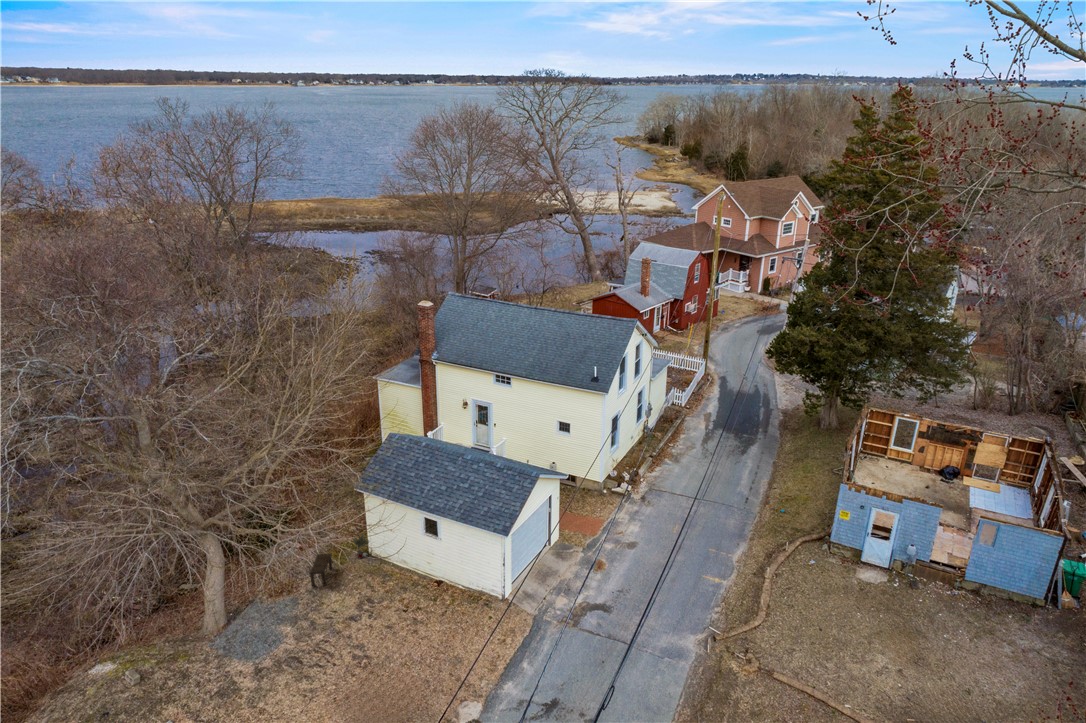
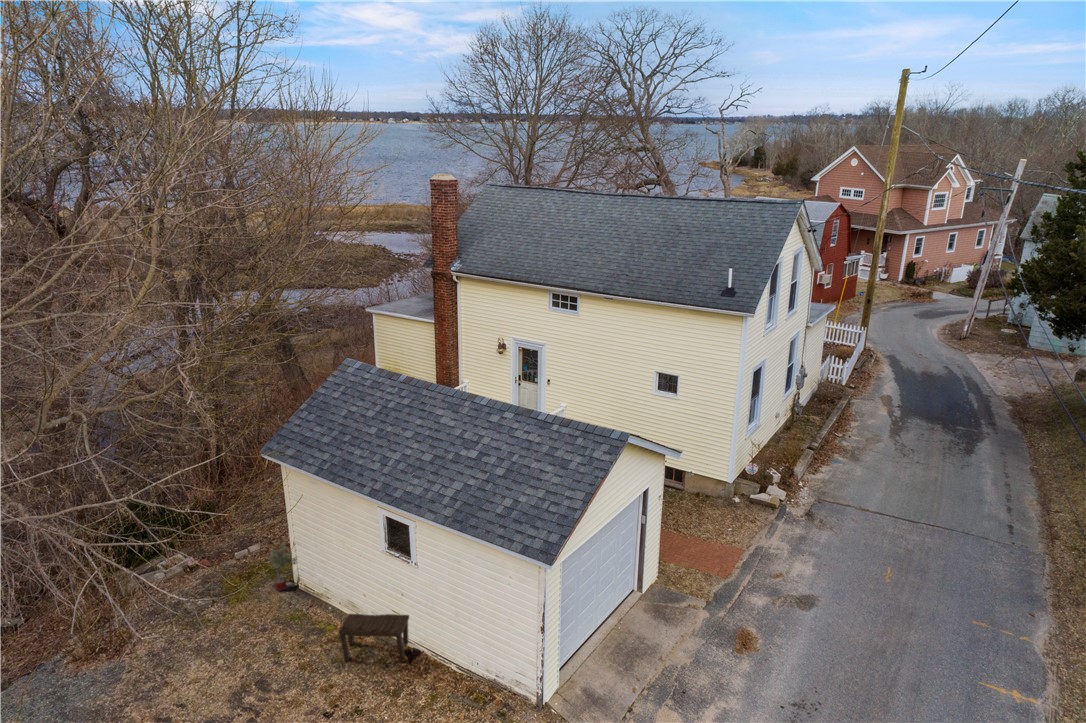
bench: present [310,553,332,587] -> present [339,614,409,662]

